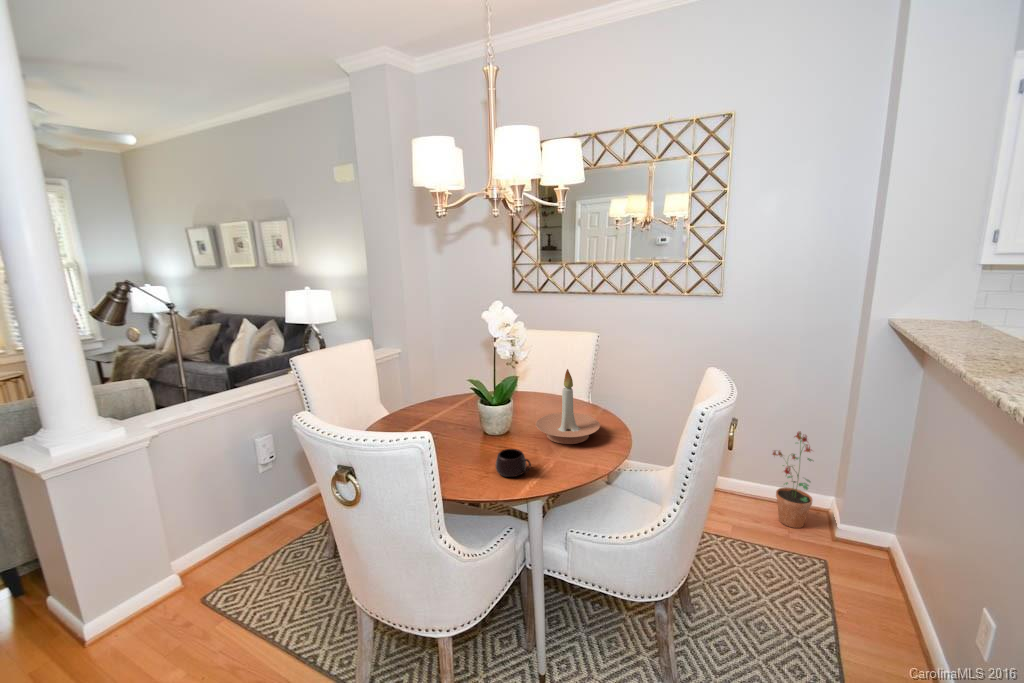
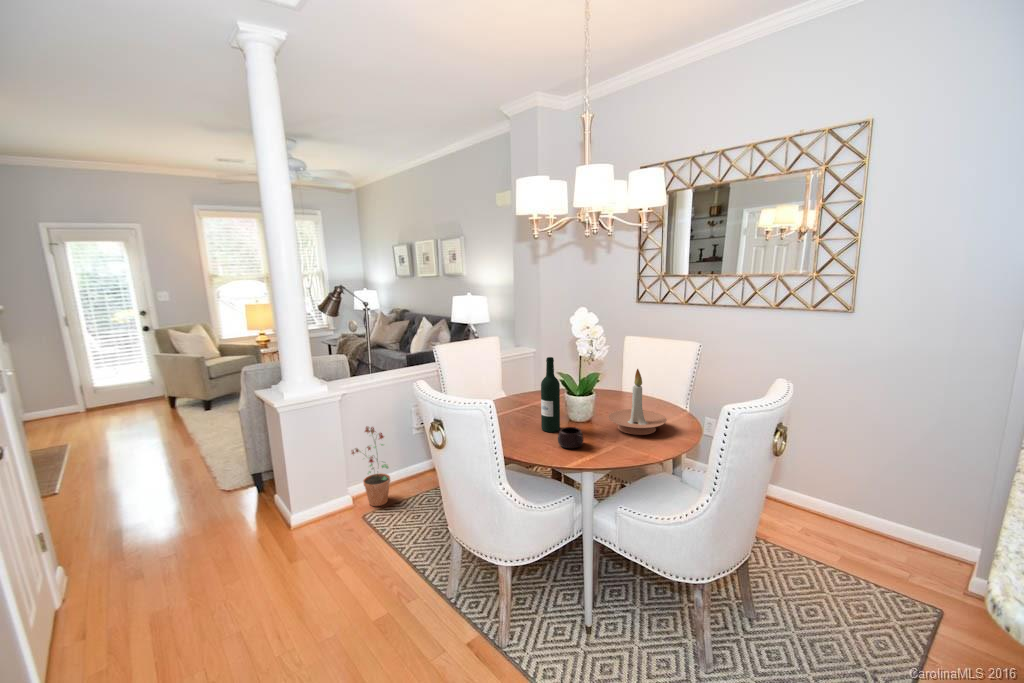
wine bottle: none [461,365,486,457] -> present [541,357,560,432]
potted plant: present [773,432,812,528] -> present [352,426,390,506]

